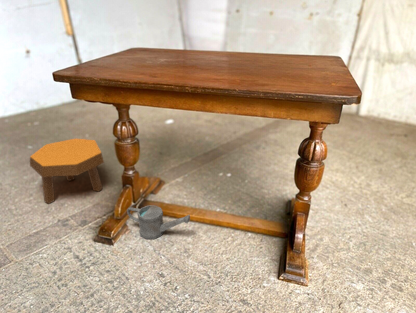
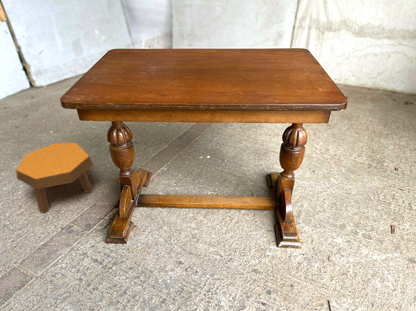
watering can: present [127,205,190,239] -> none [131,200,192,232]

